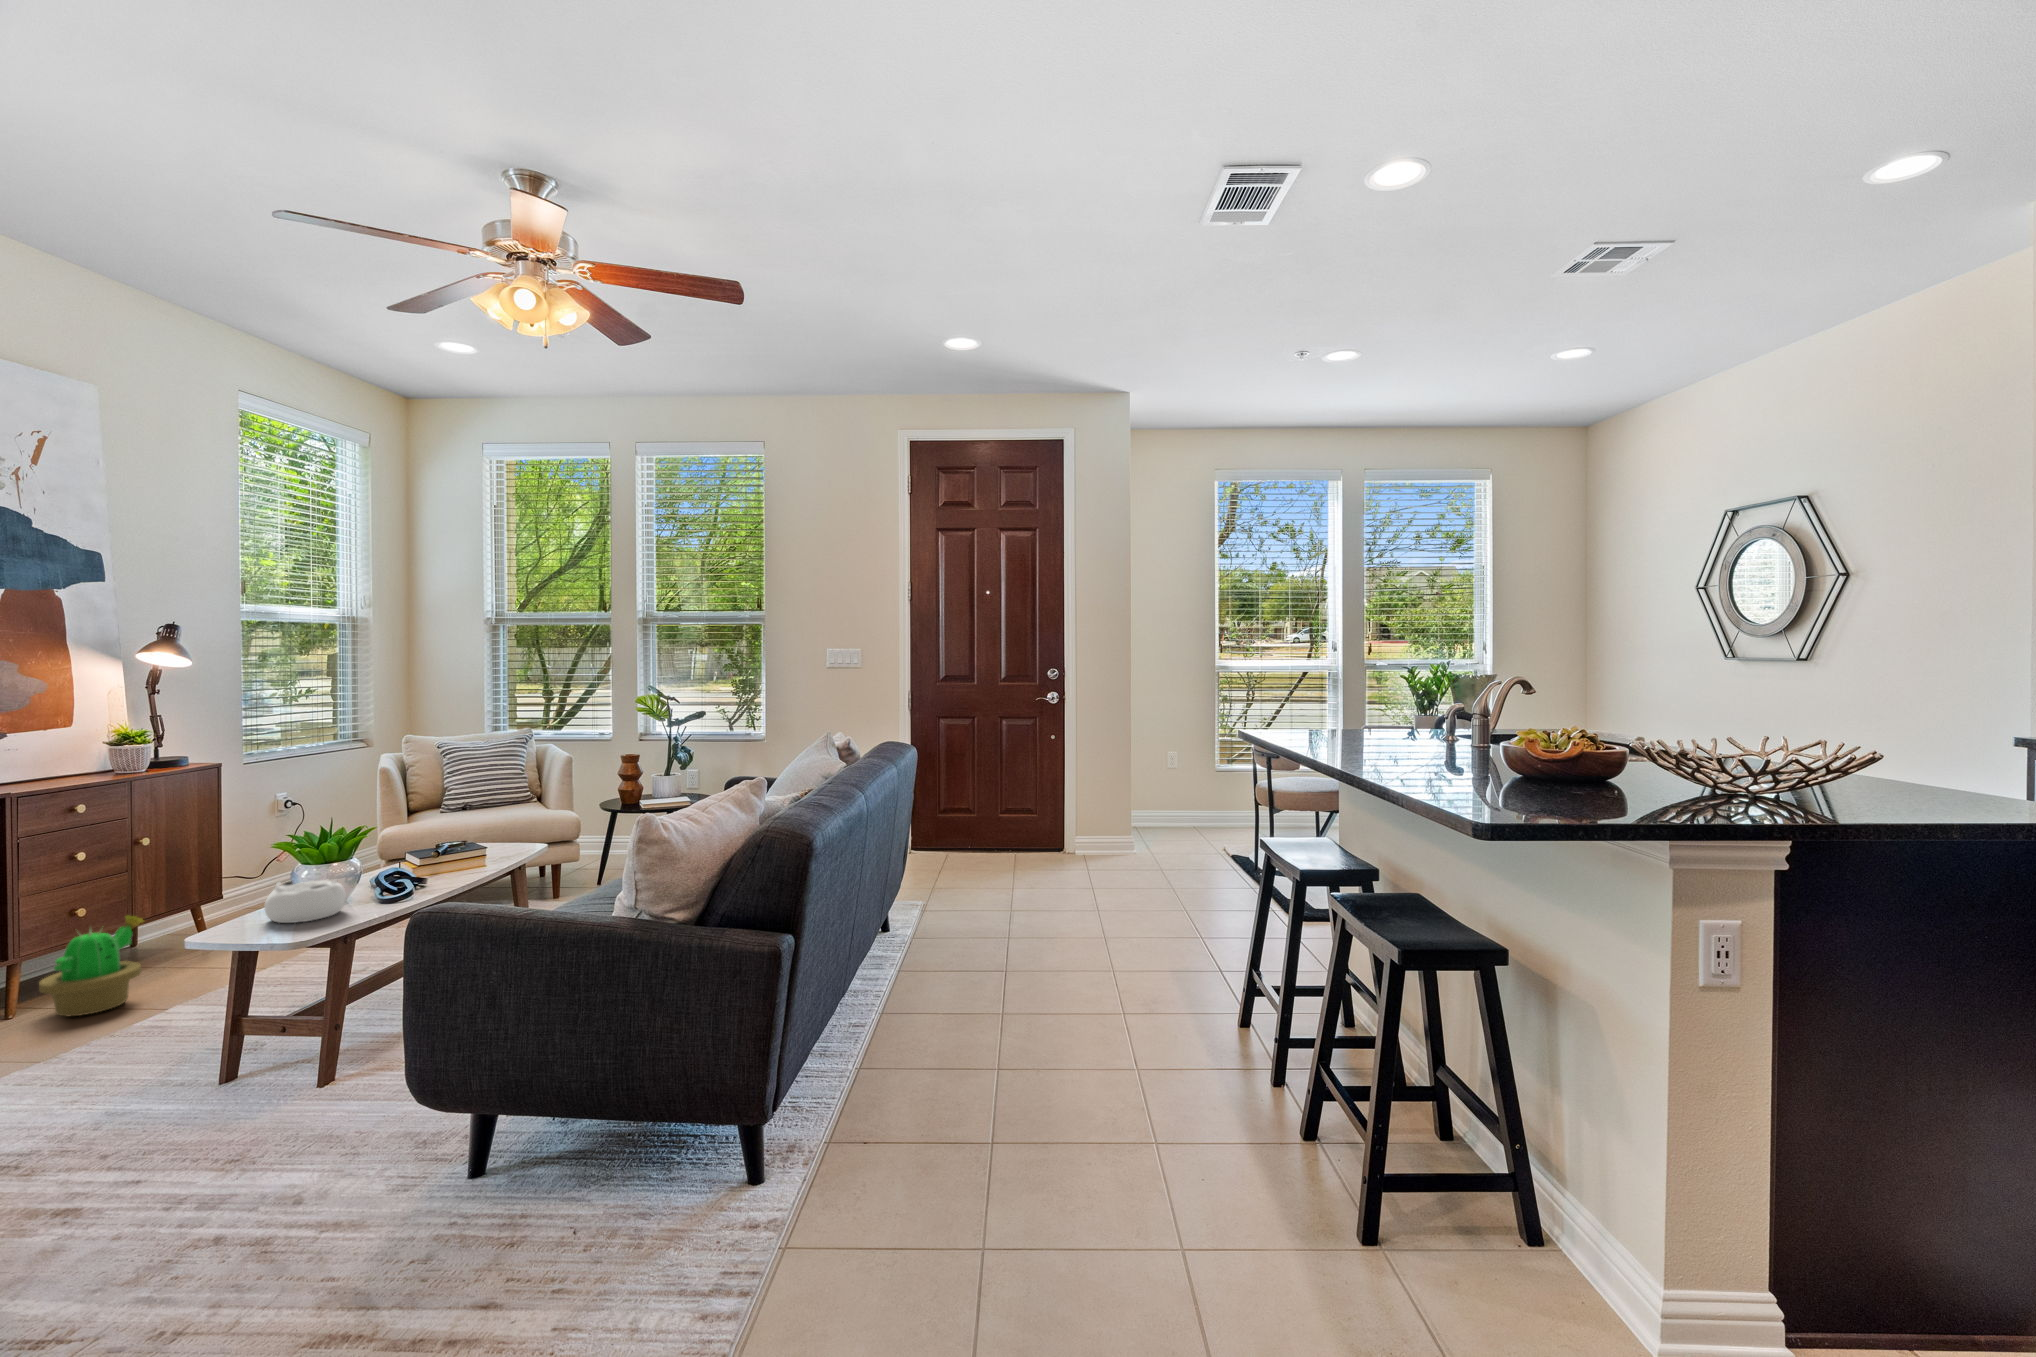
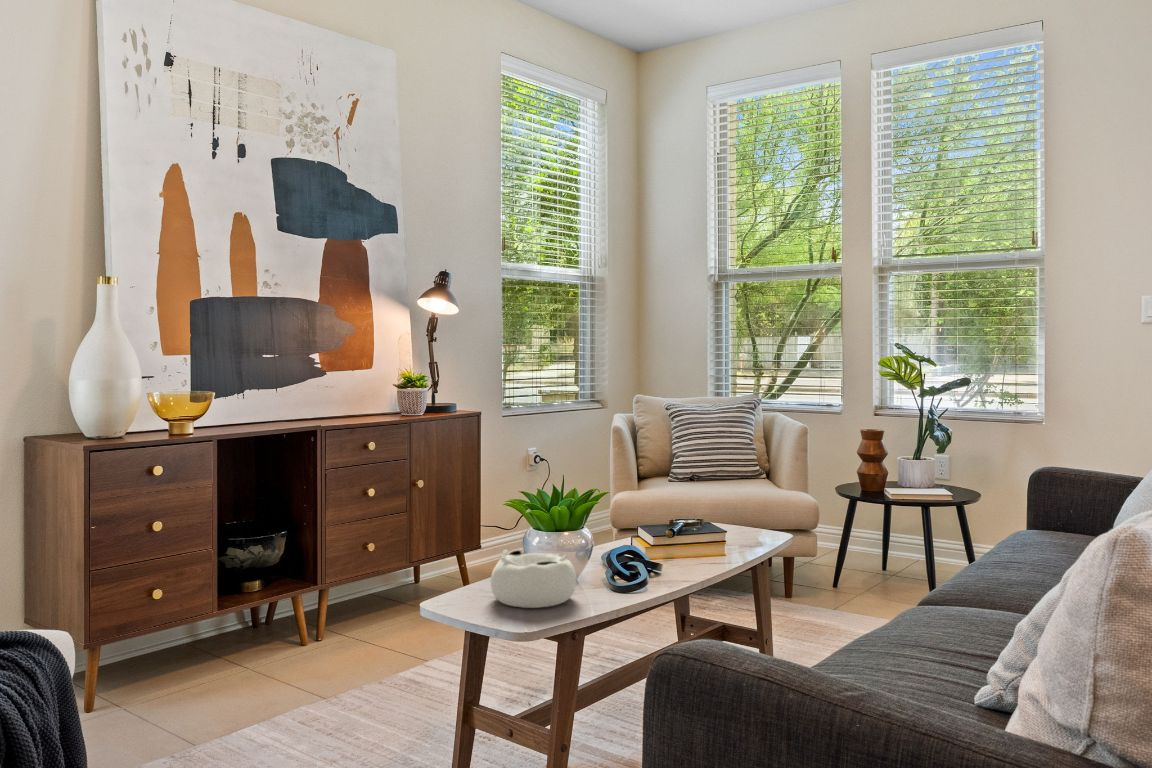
decorative plant: present [39,916,143,1016] -> none [333,558,414,656]

